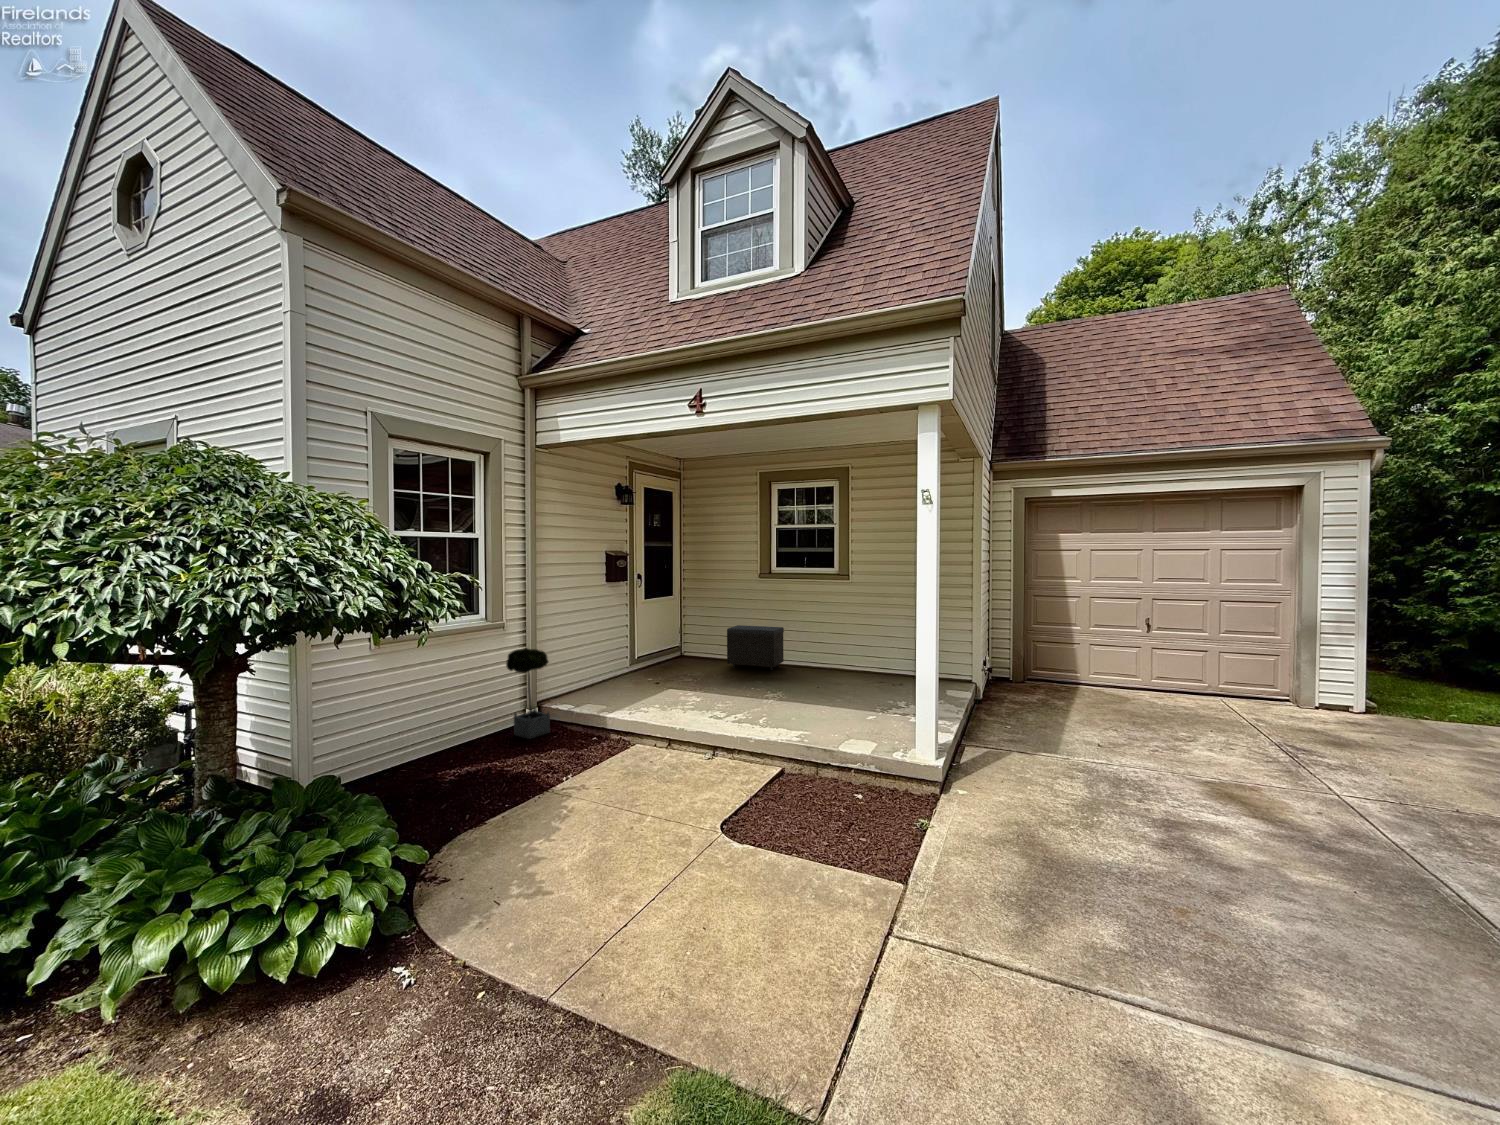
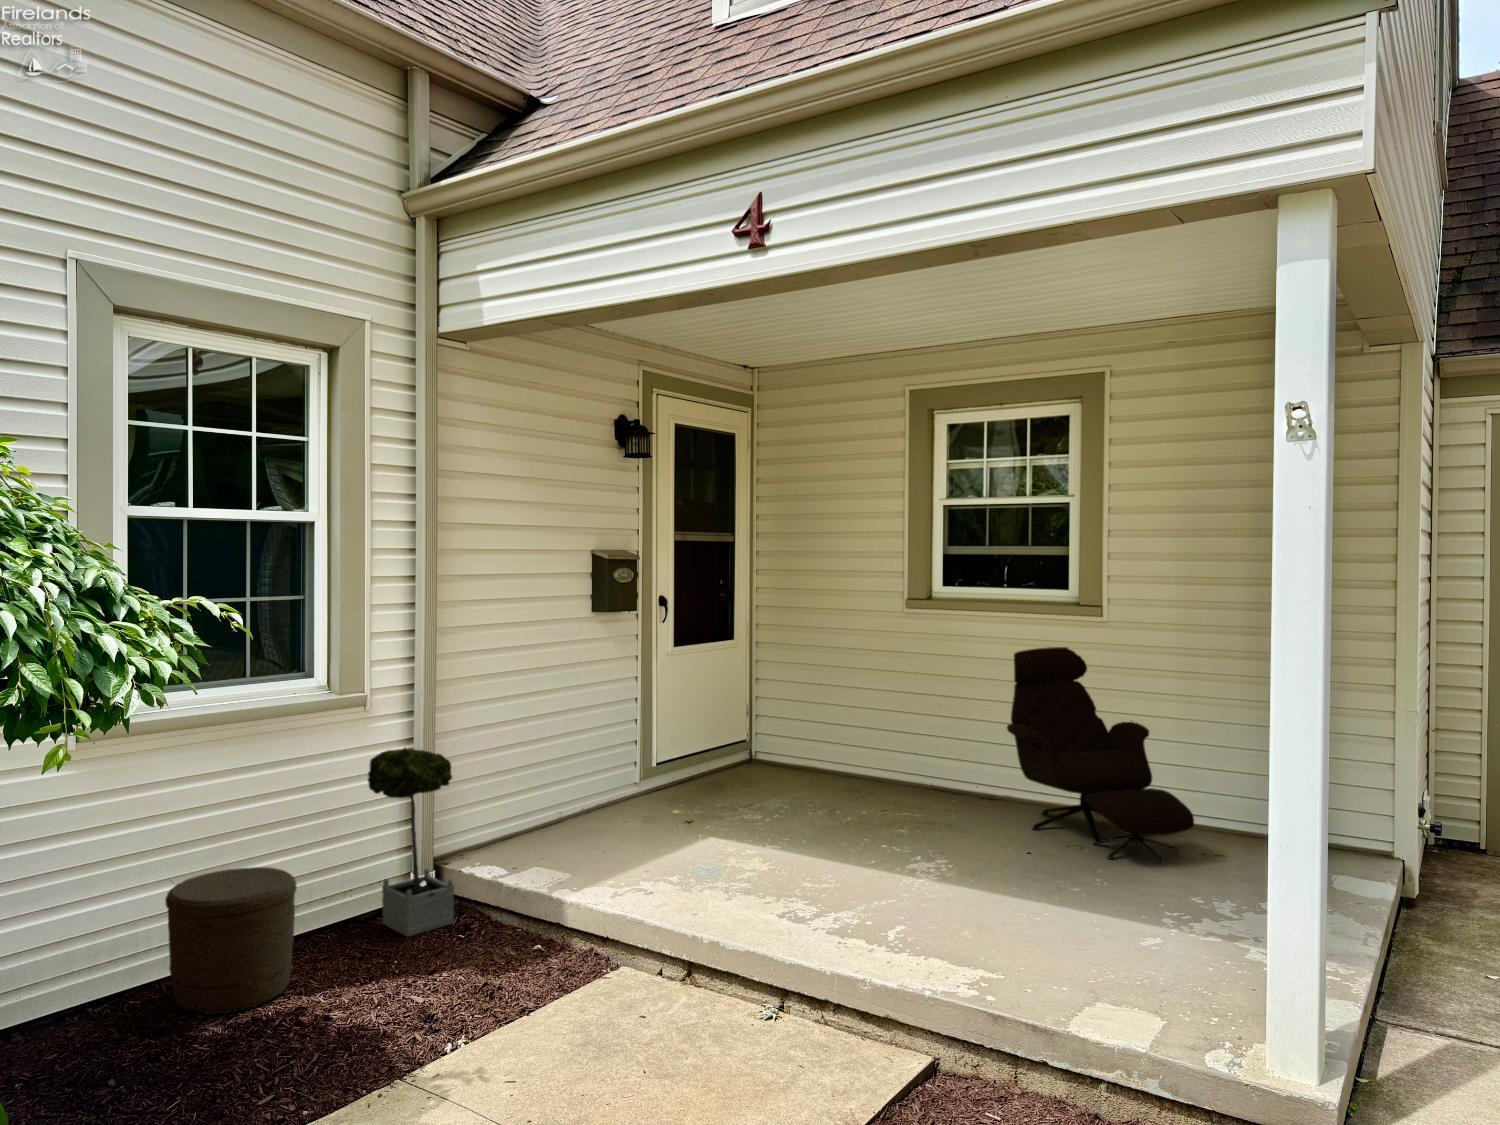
lounge chair: none [808,595,891,689] -> present [1007,647,1194,864]
storage bench: present [727,625,784,670] -> none [835,705,956,803]
woven basket: none [416,706,480,775] -> present [165,867,297,1014]

